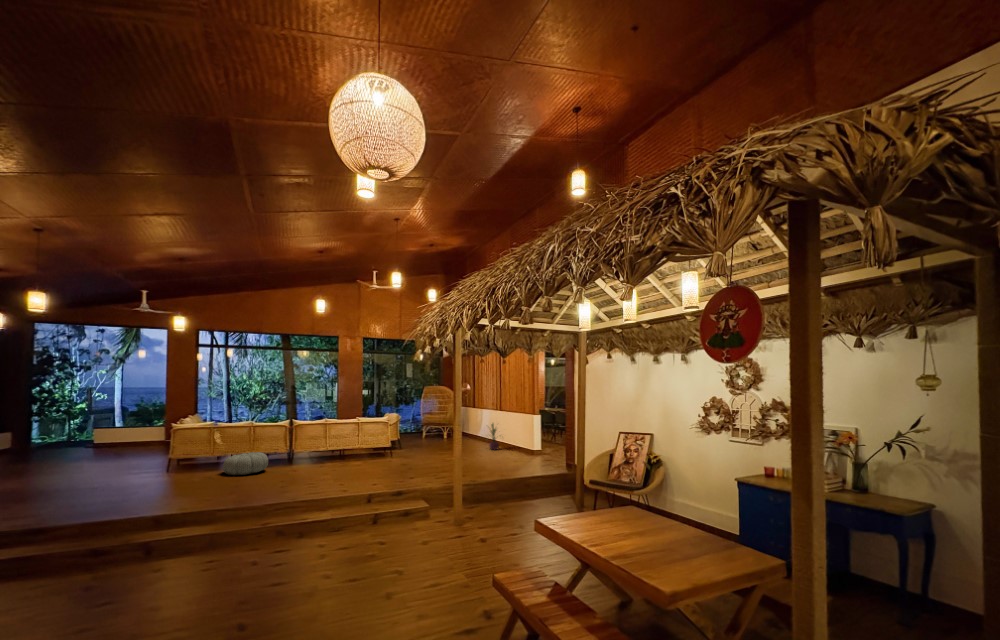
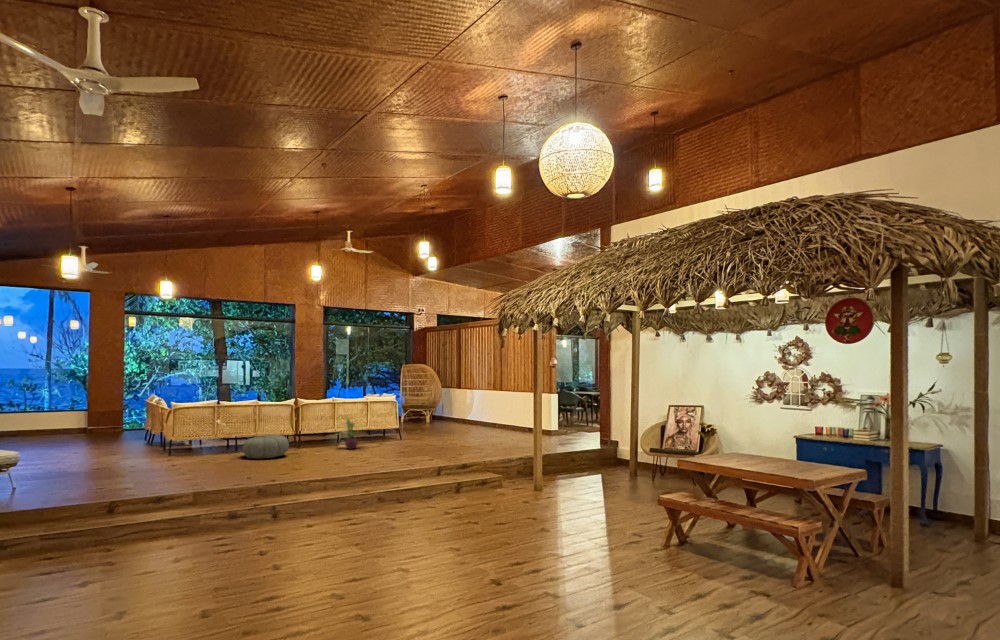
decorative plant: present [489,424,499,450] -> present [344,416,358,449]

